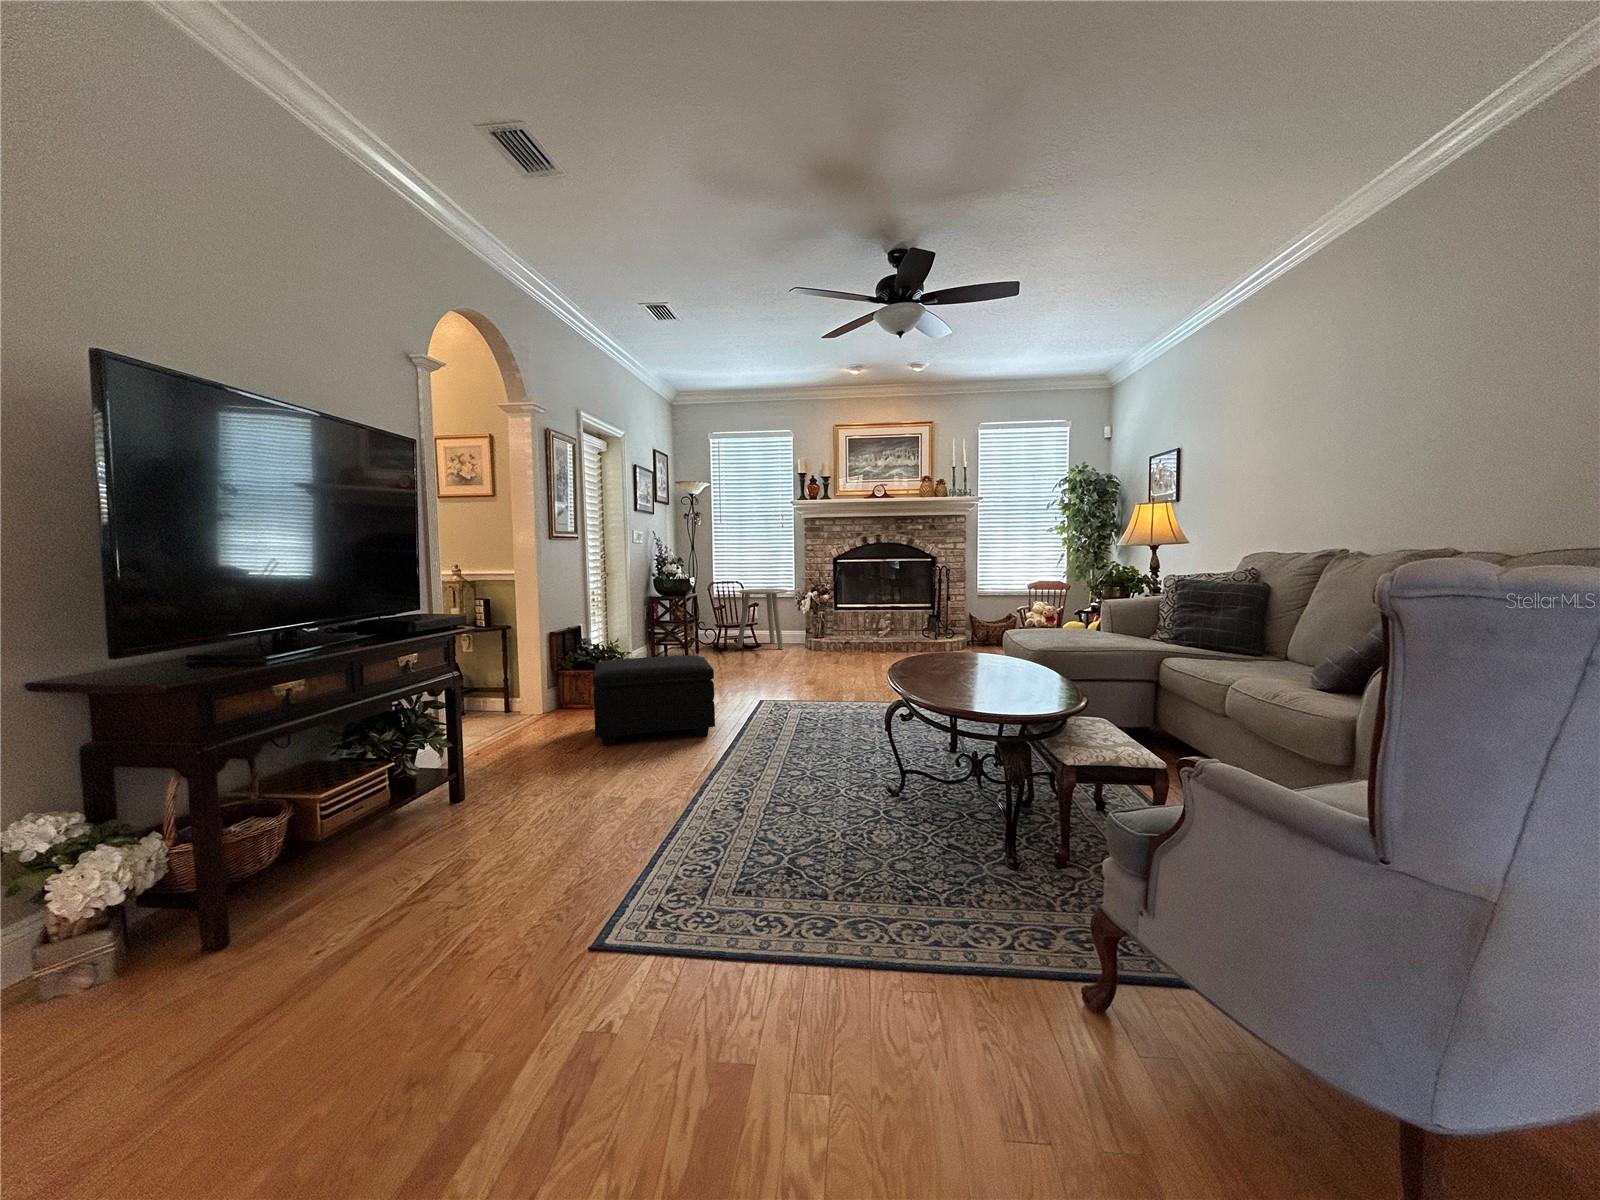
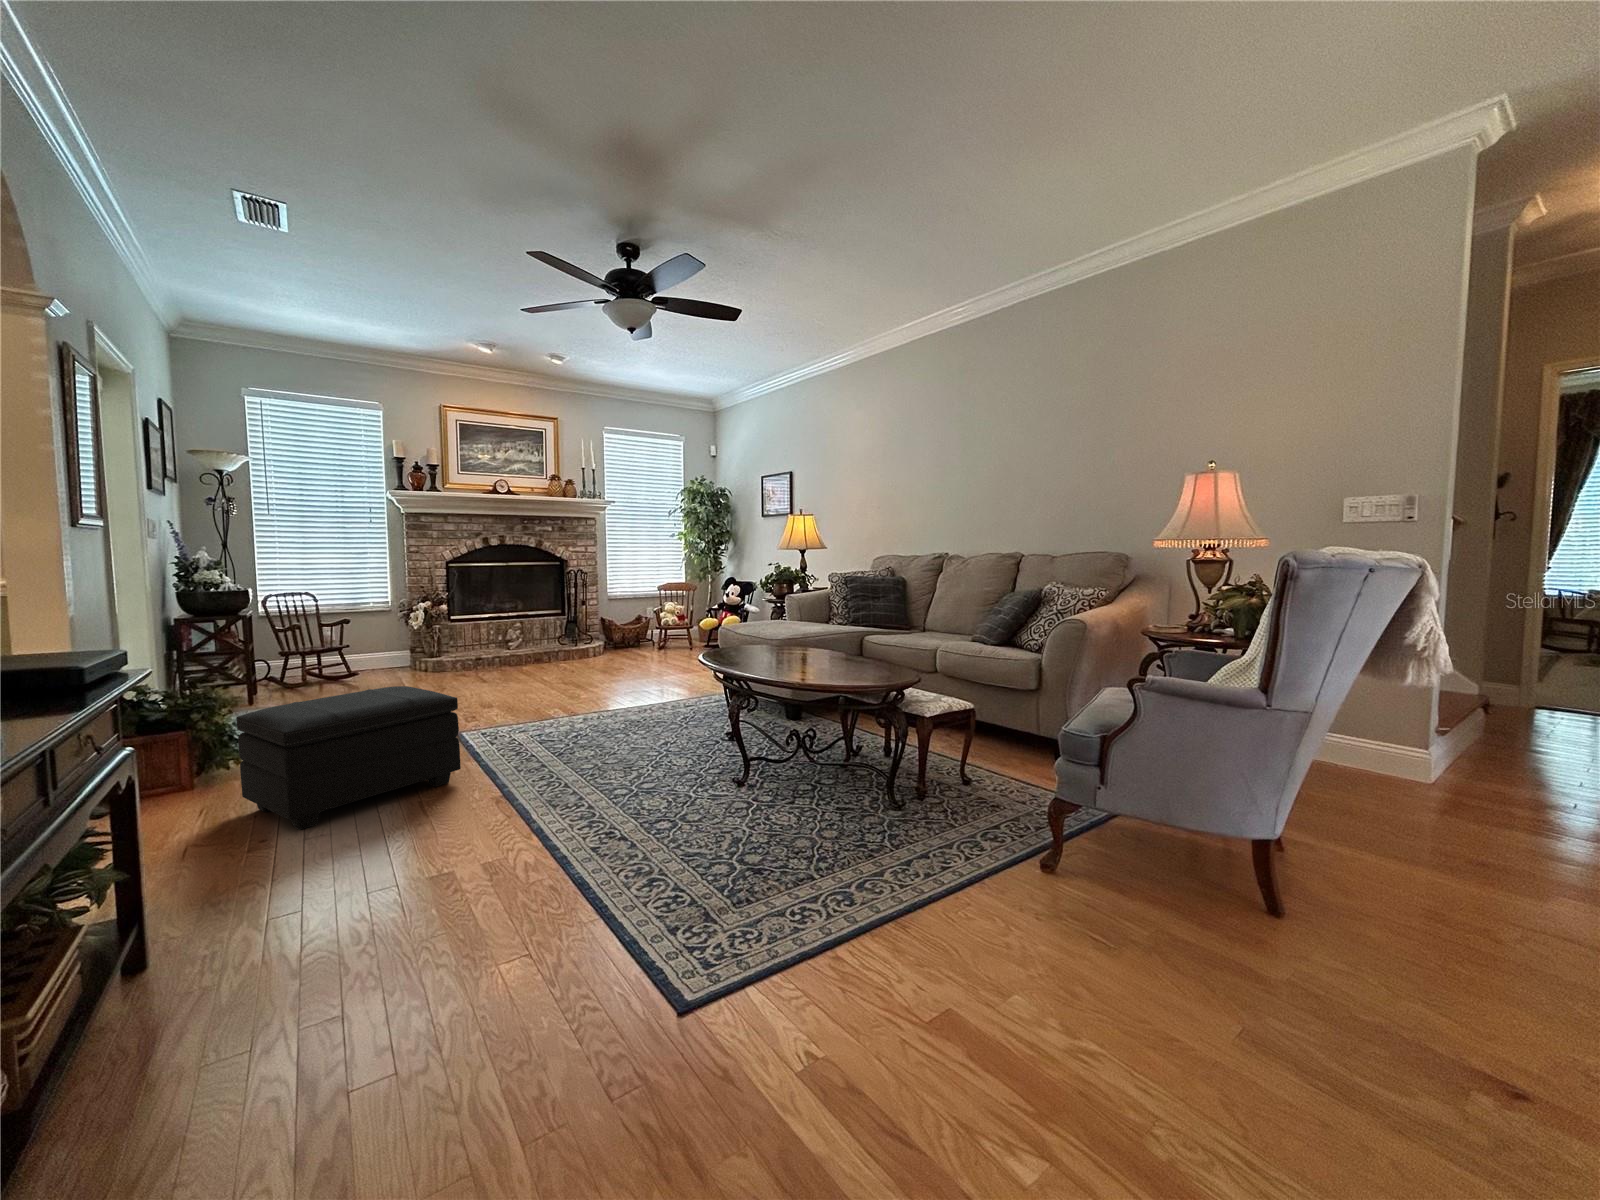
side table: present [737,589,787,649] -> none [315,600,392,679]

